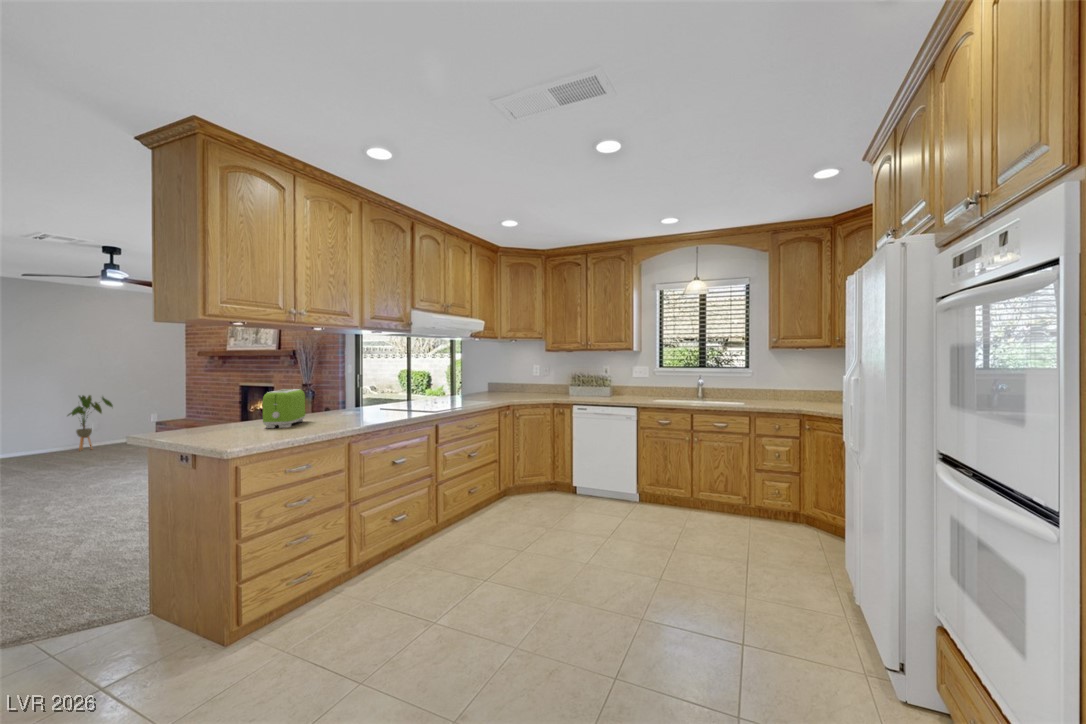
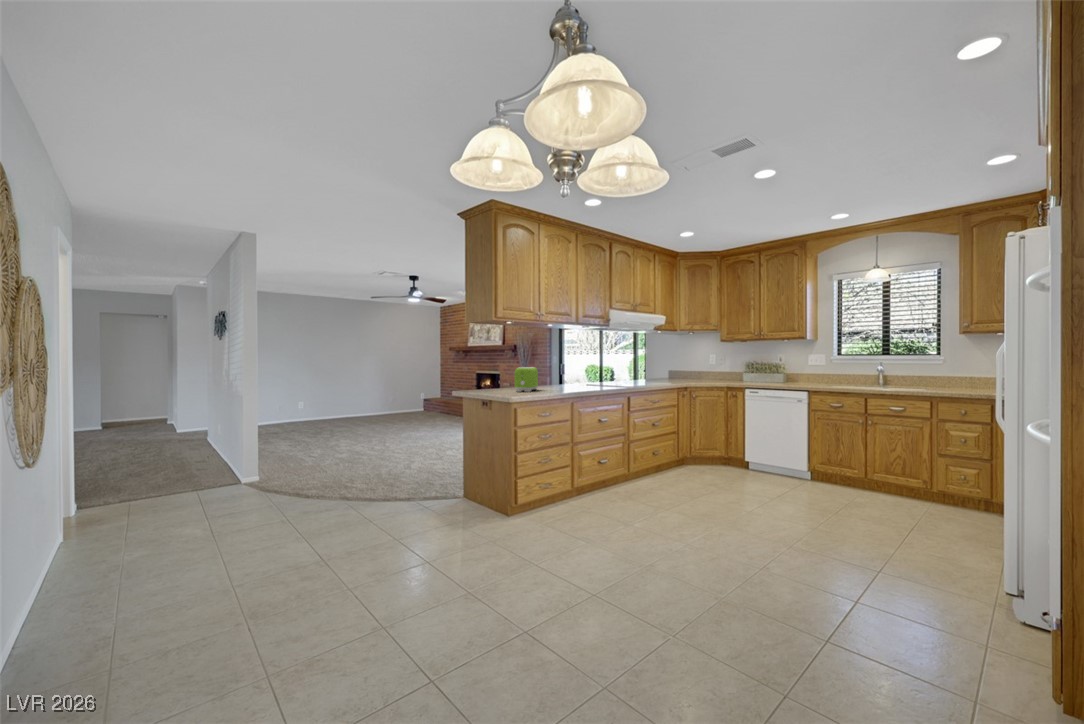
house plant: present [68,395,113,450] -> none [374,377,399,416]

